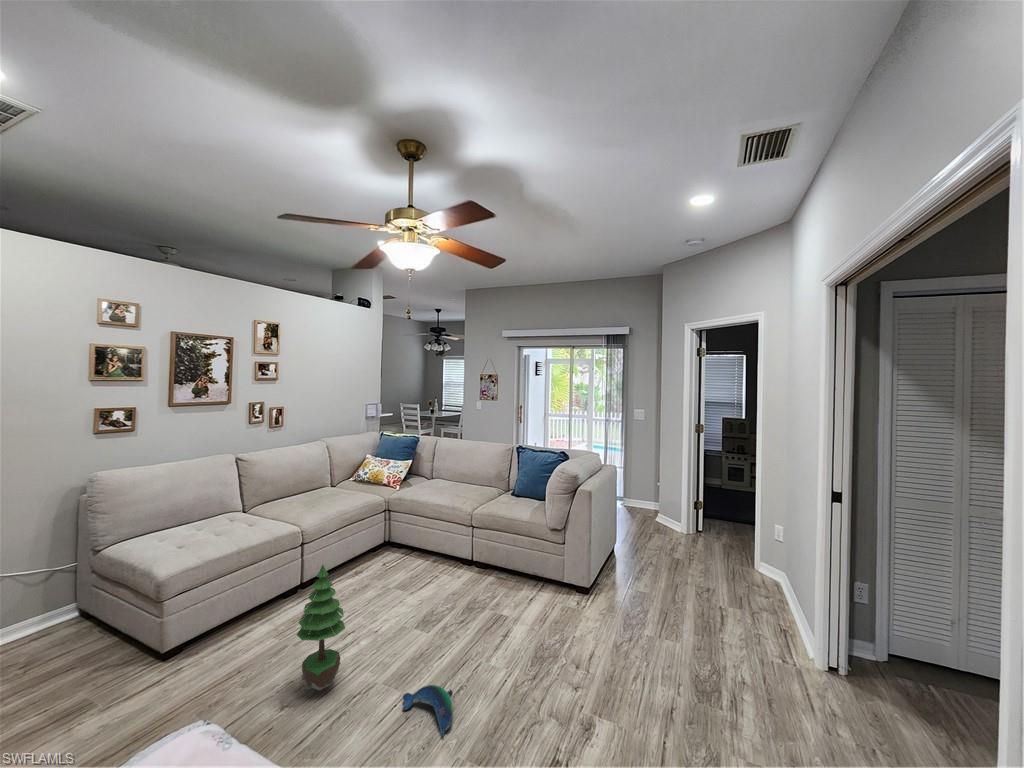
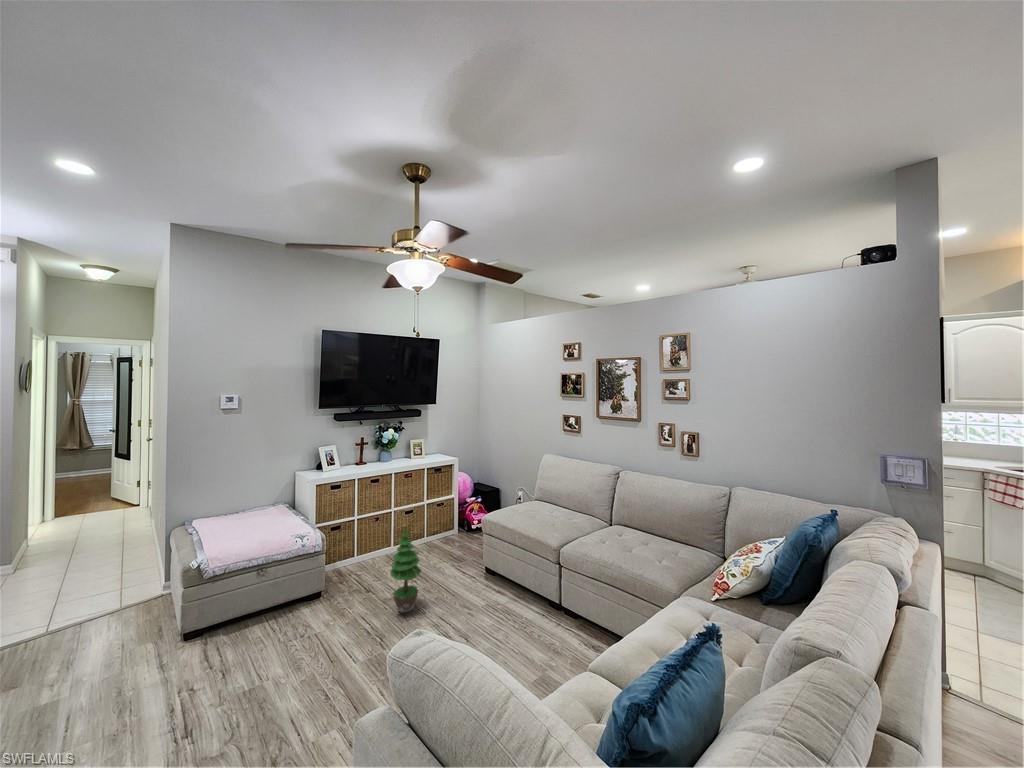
plush toy: present [403,685,453,737] -> none [296,644,353,672]

